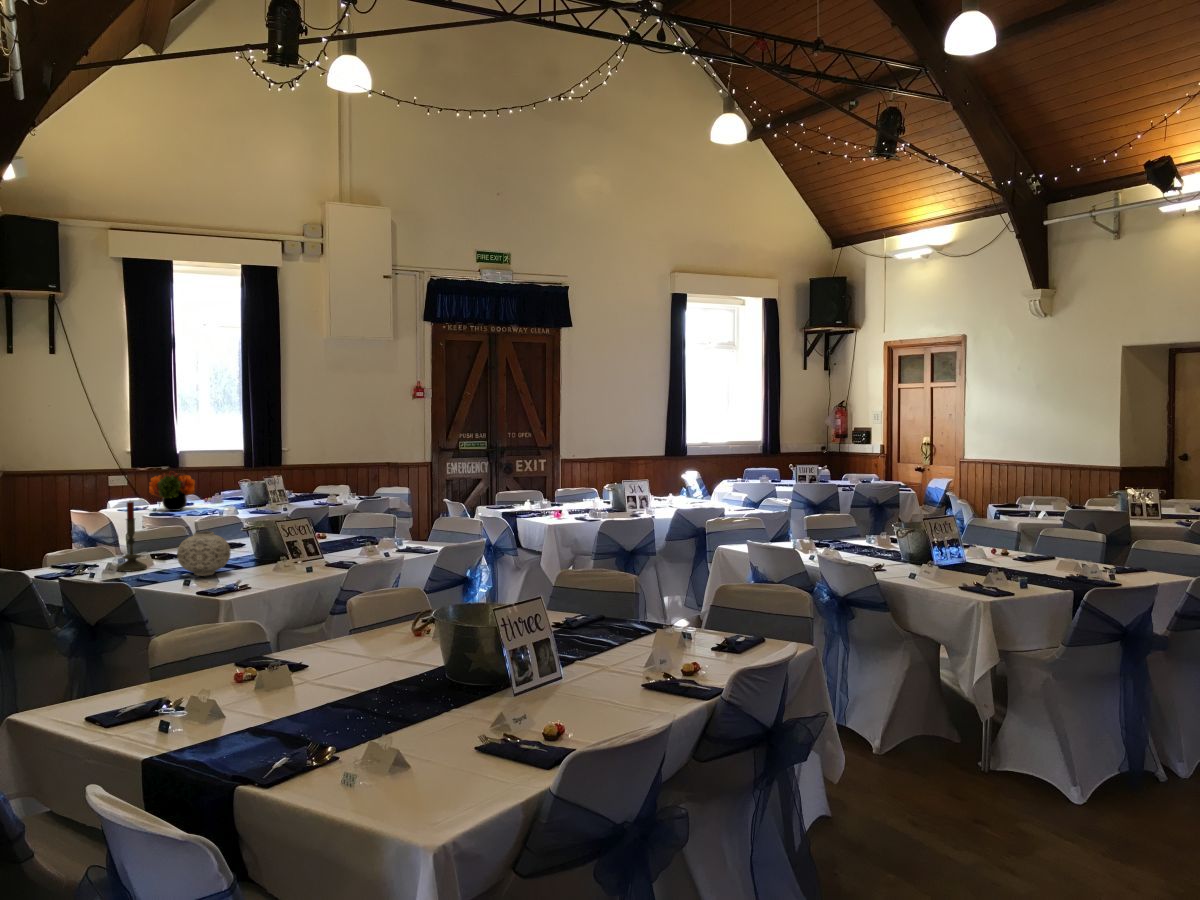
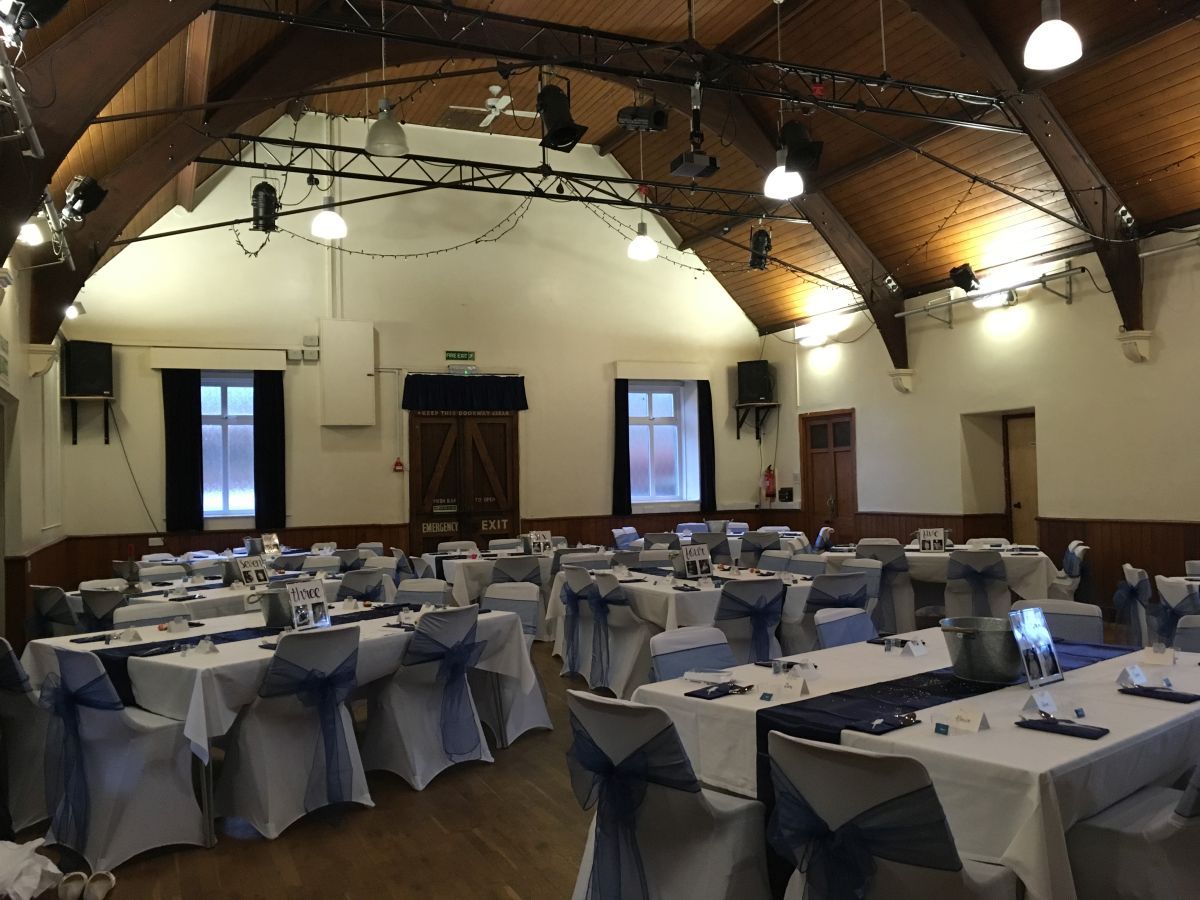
flower arrangement: present [149,471,195,511] -> none [168,531,206,562]
vase: present [177,531,231,576] -> none [160,564,199,595]

